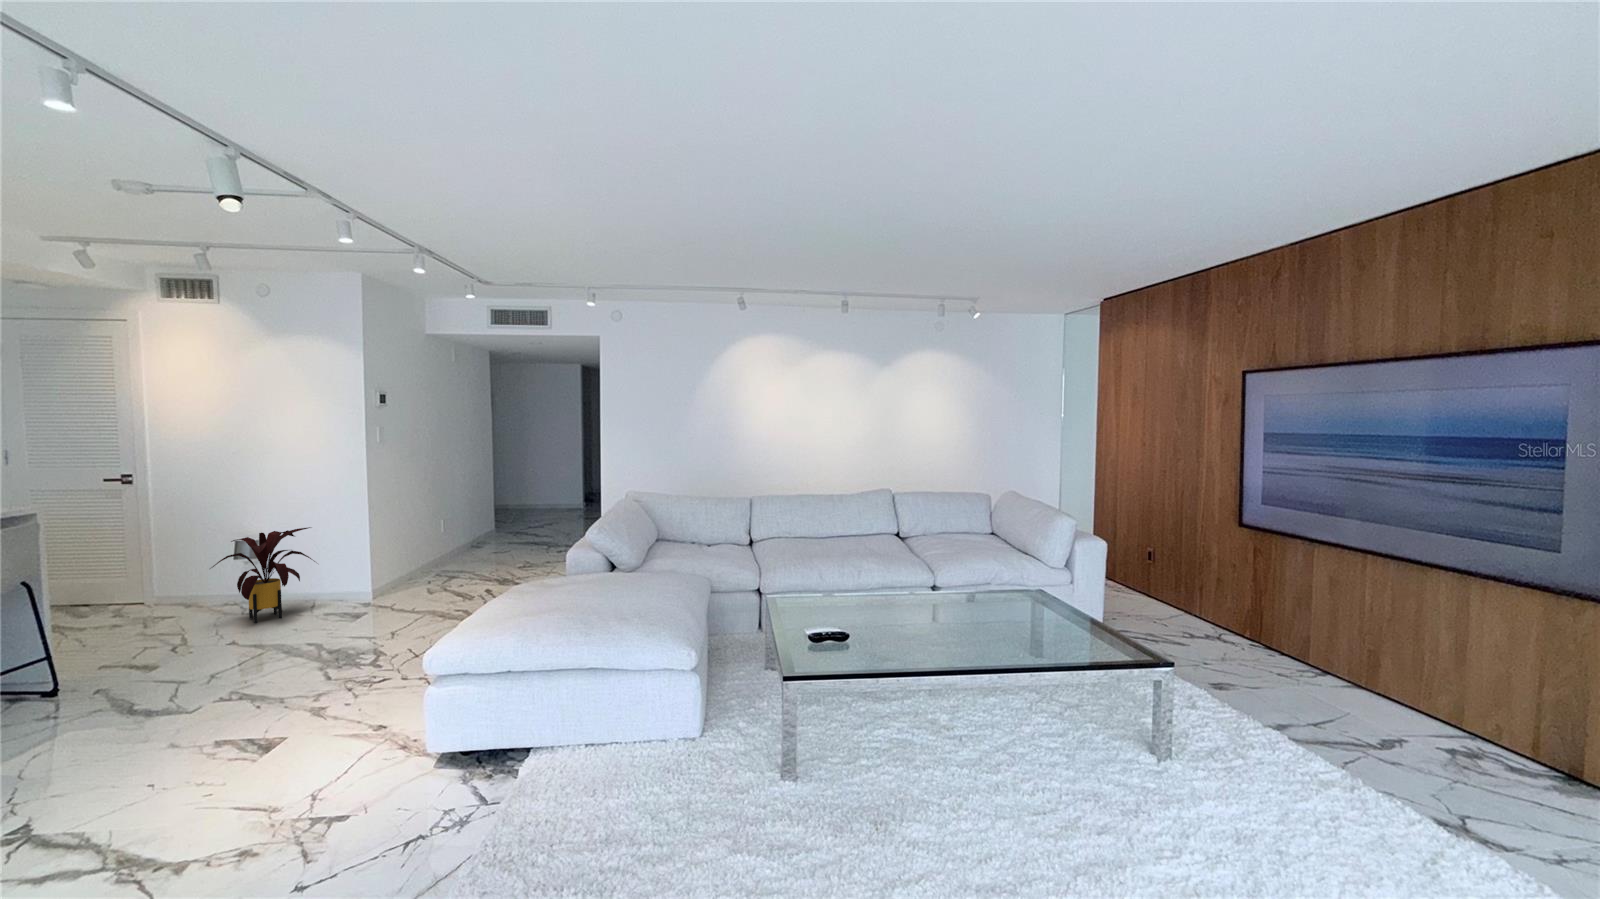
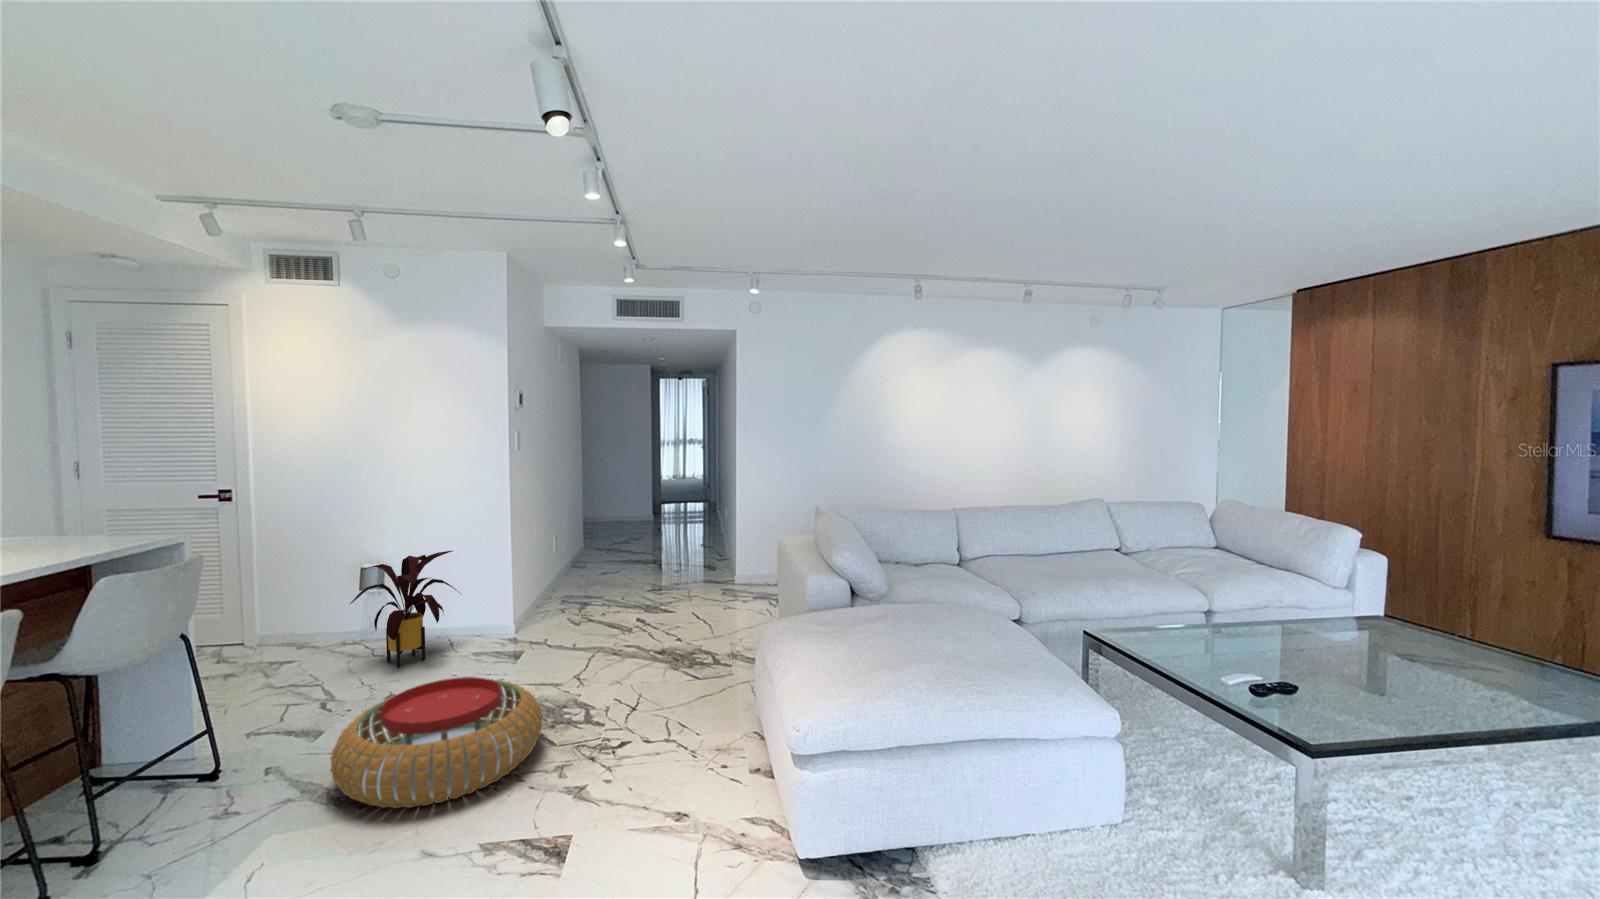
pouf: none [128,625,322,717] -> present [331,677,542,808]

